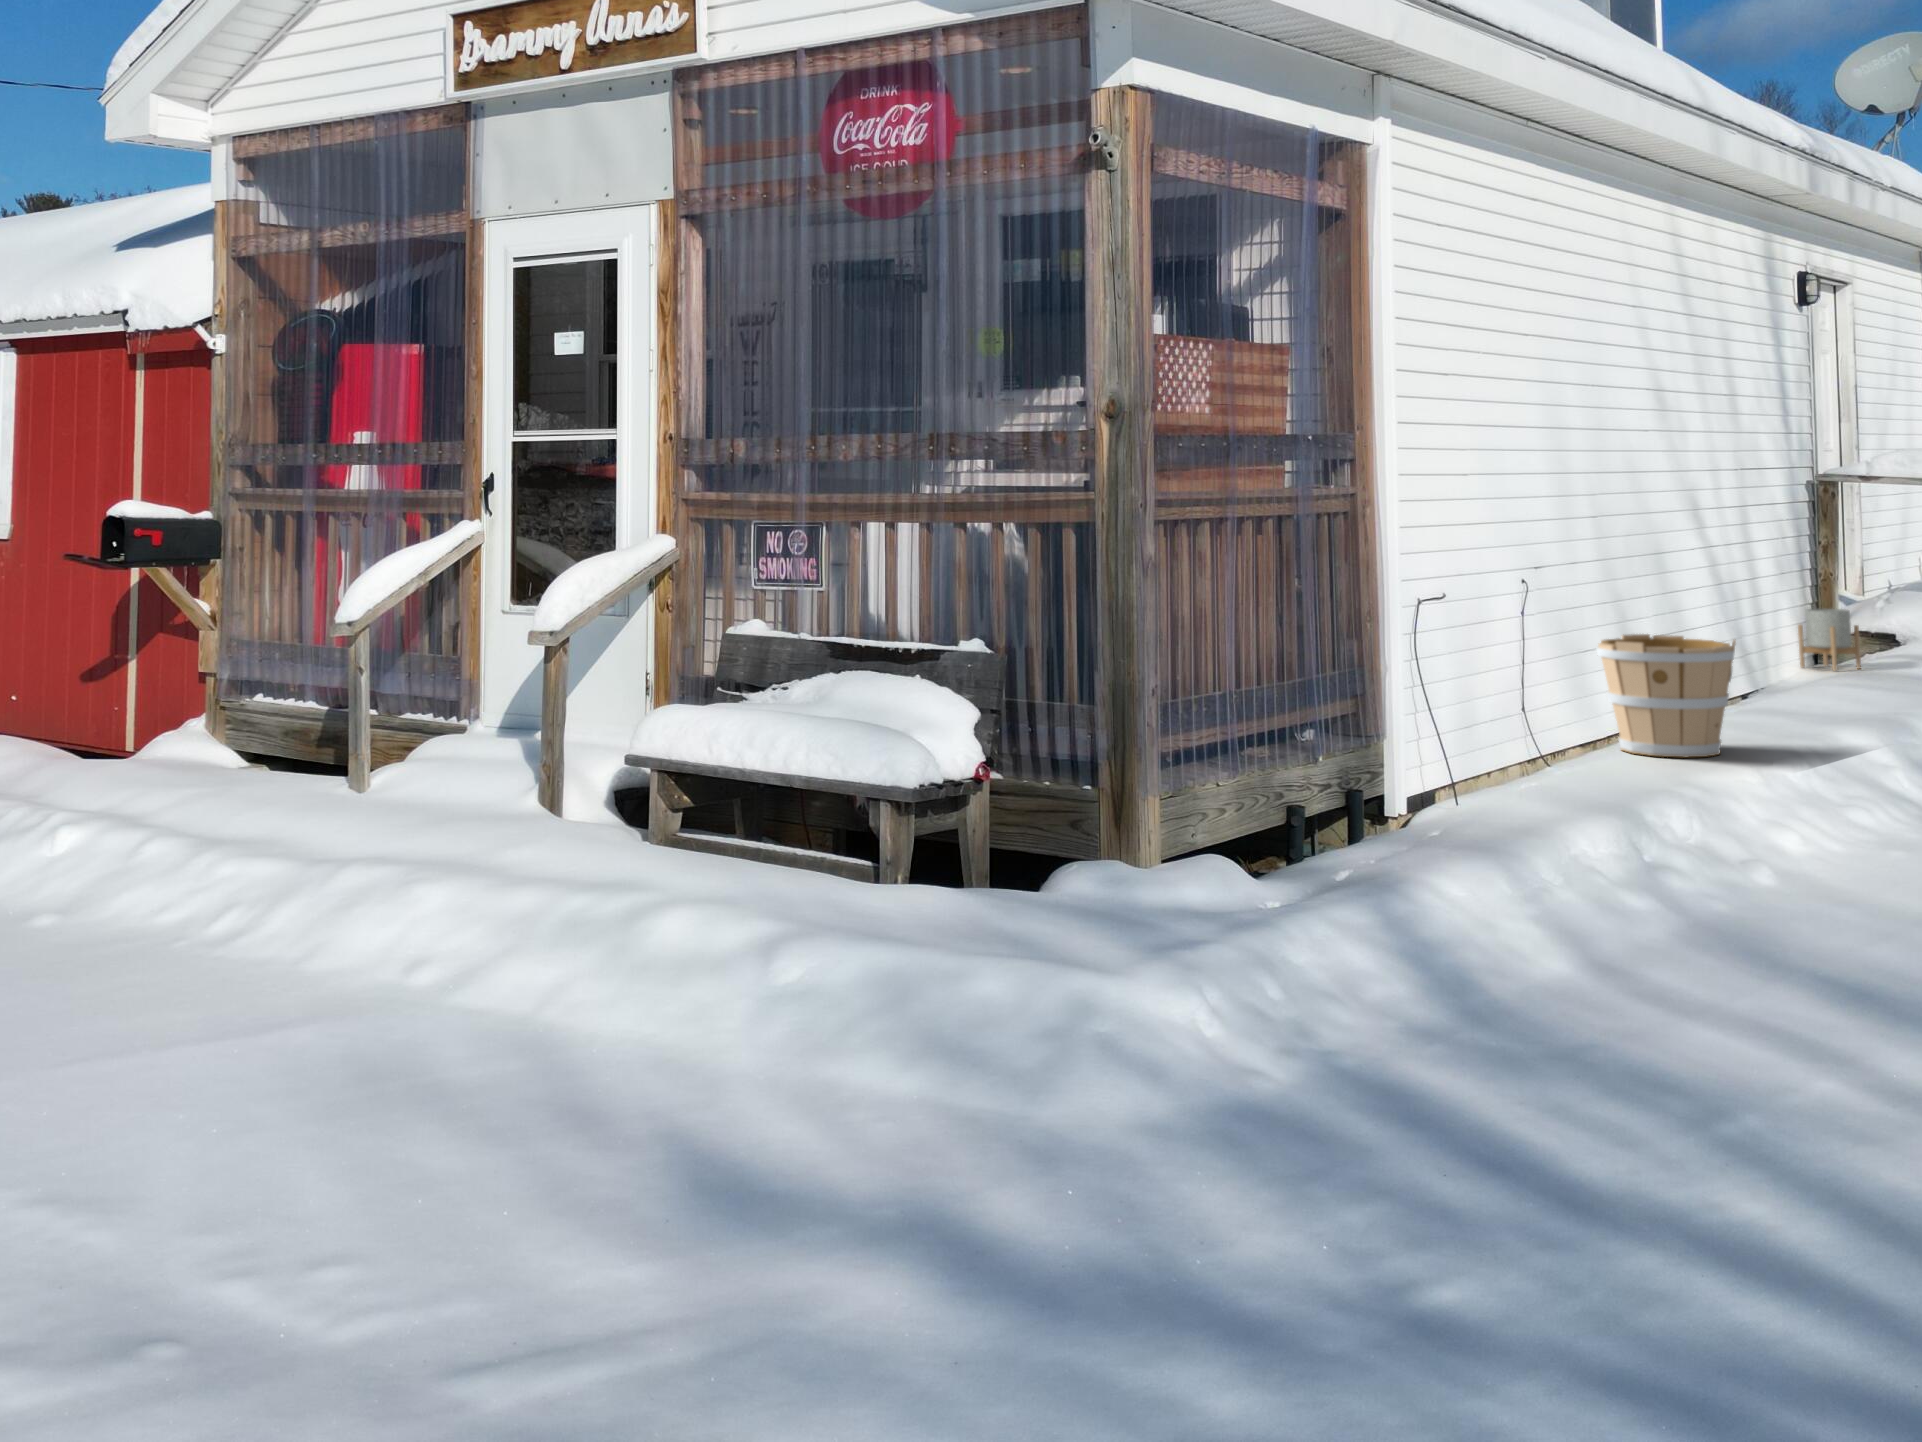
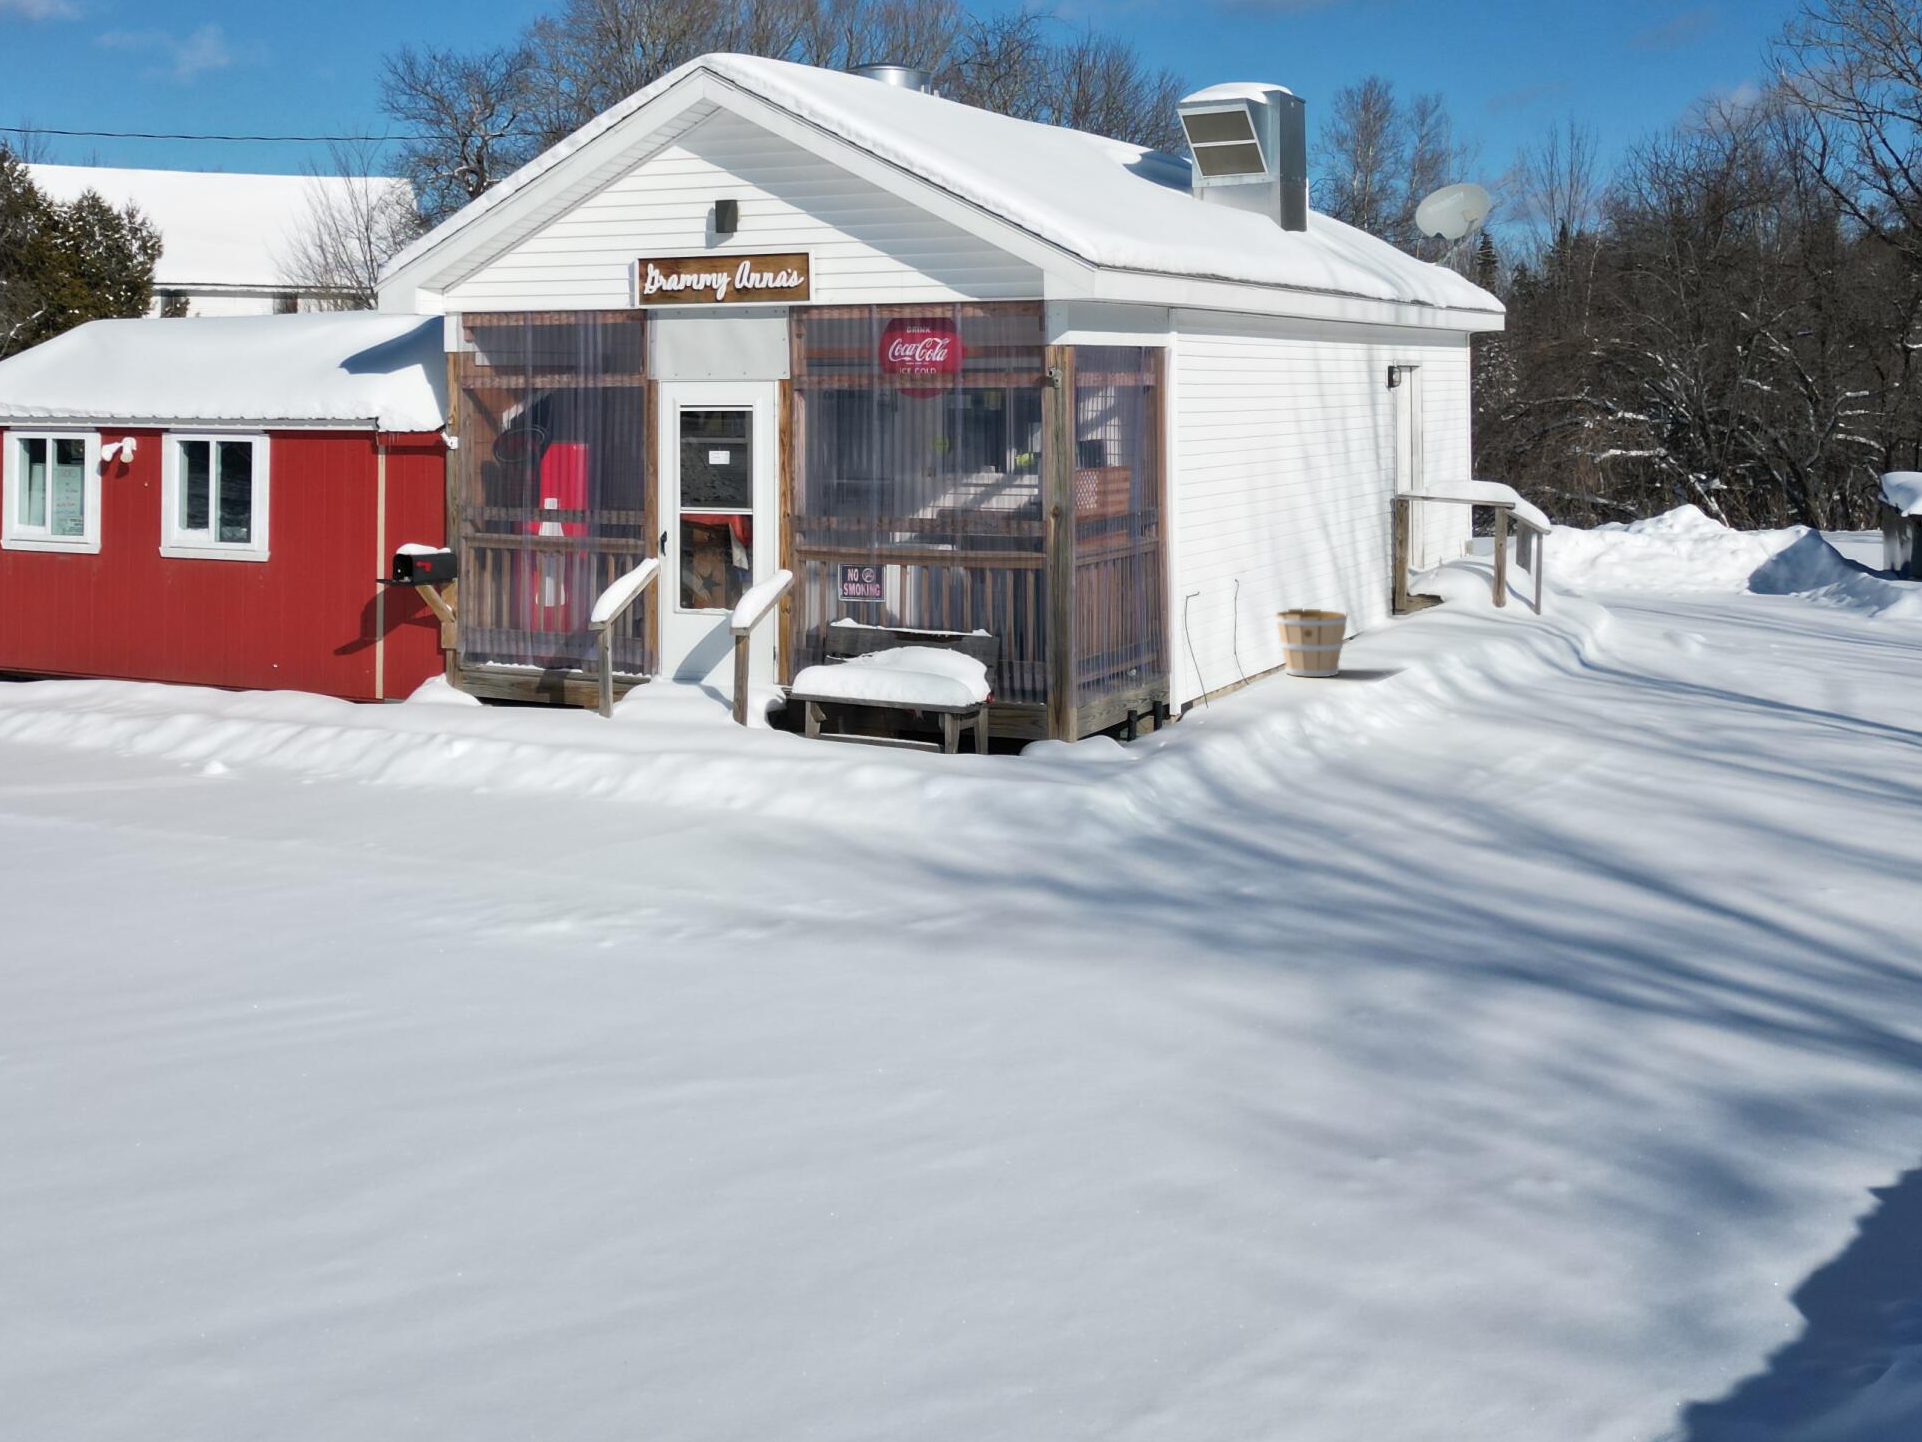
planter: present [1798,609,1861,671] -> none [1385,582,1420,620]

